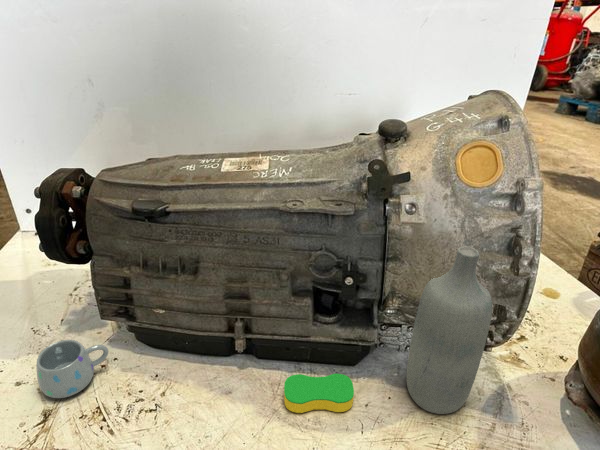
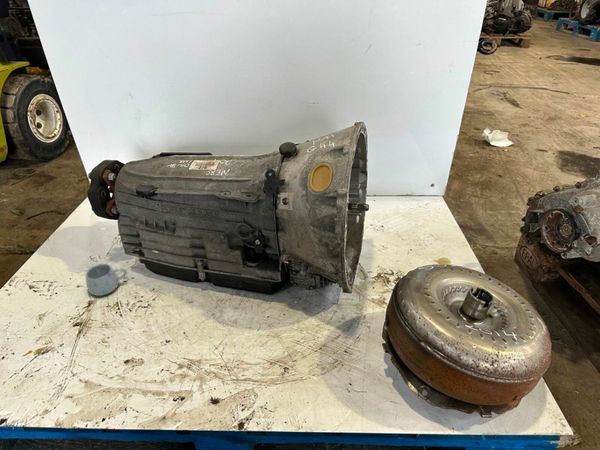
bottle: present [407,246,492,414] -> none [294,226,335,327]
sponge: present [284,374,354,413] -> none [219,295,262,319]

